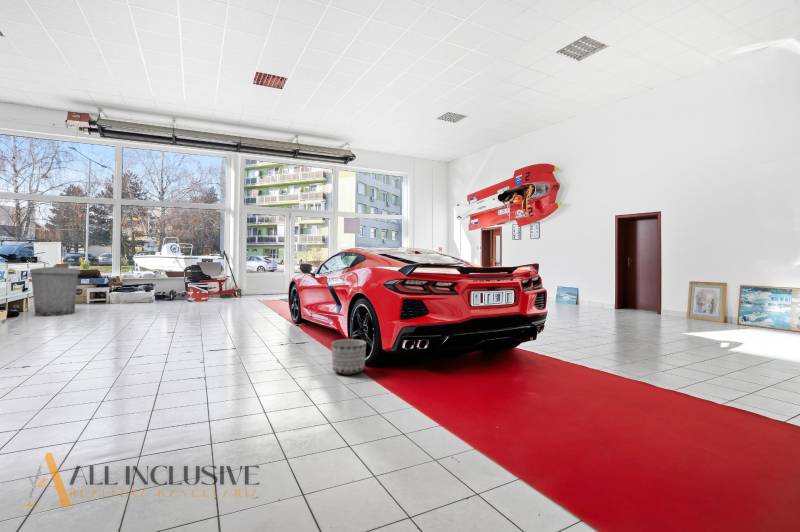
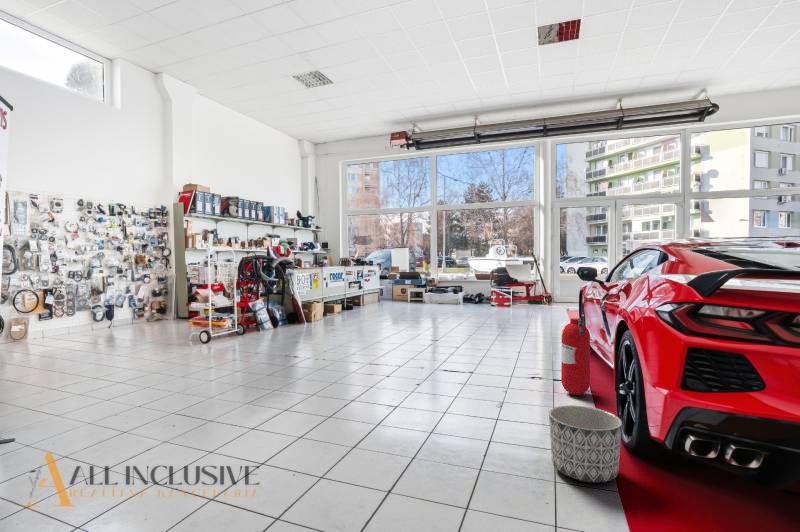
trash can: present [30,265,80,316] -> none [363,267,396,311]
fire extinguisher: none [307,296,324,345] -> present [561,318,590,395]

